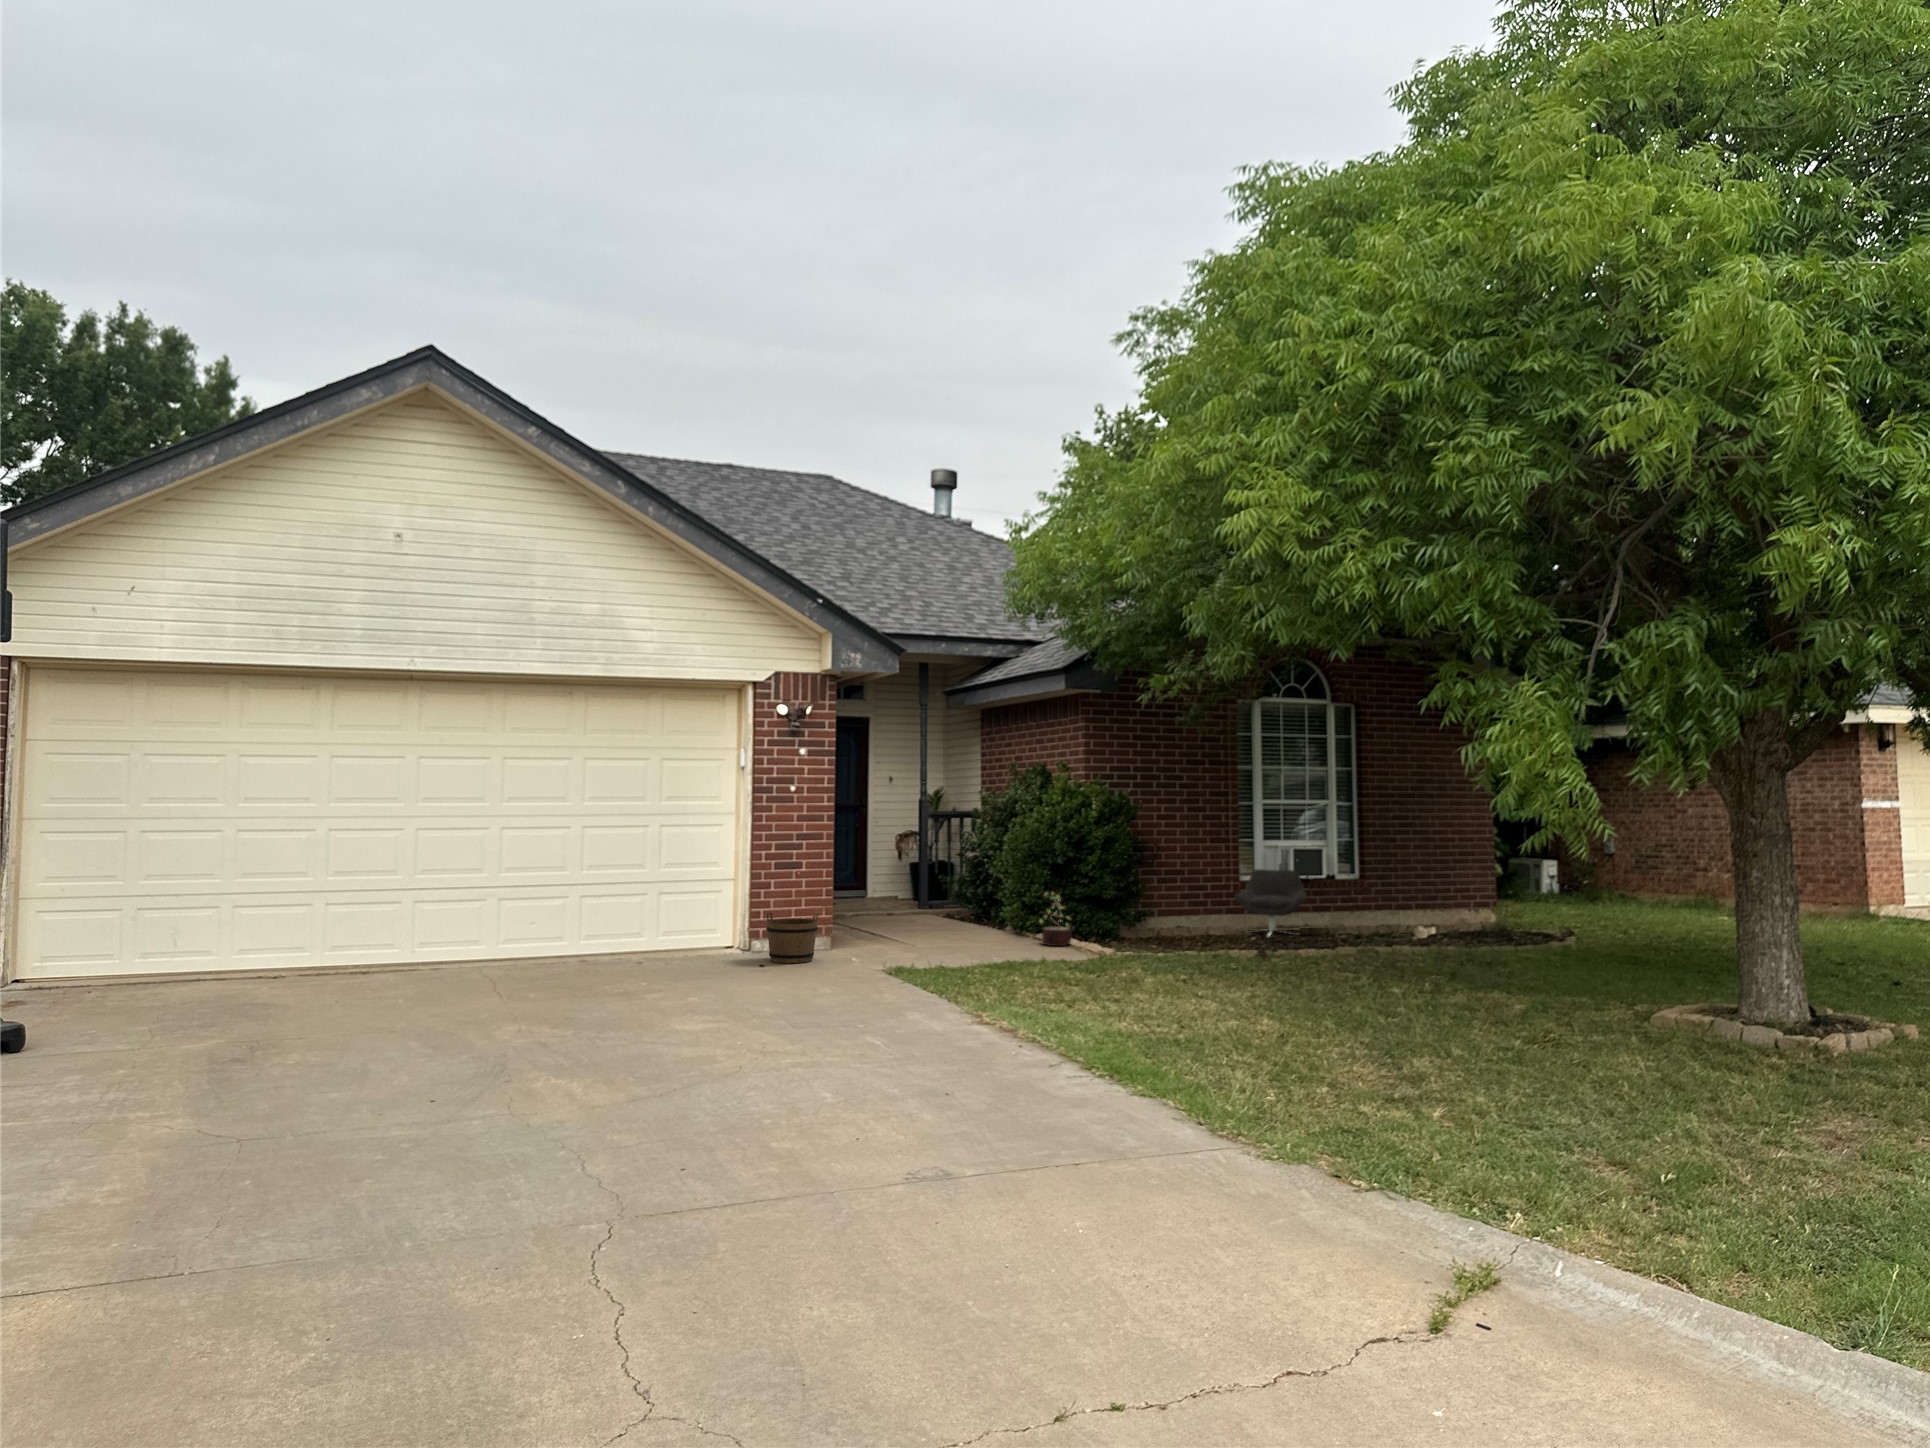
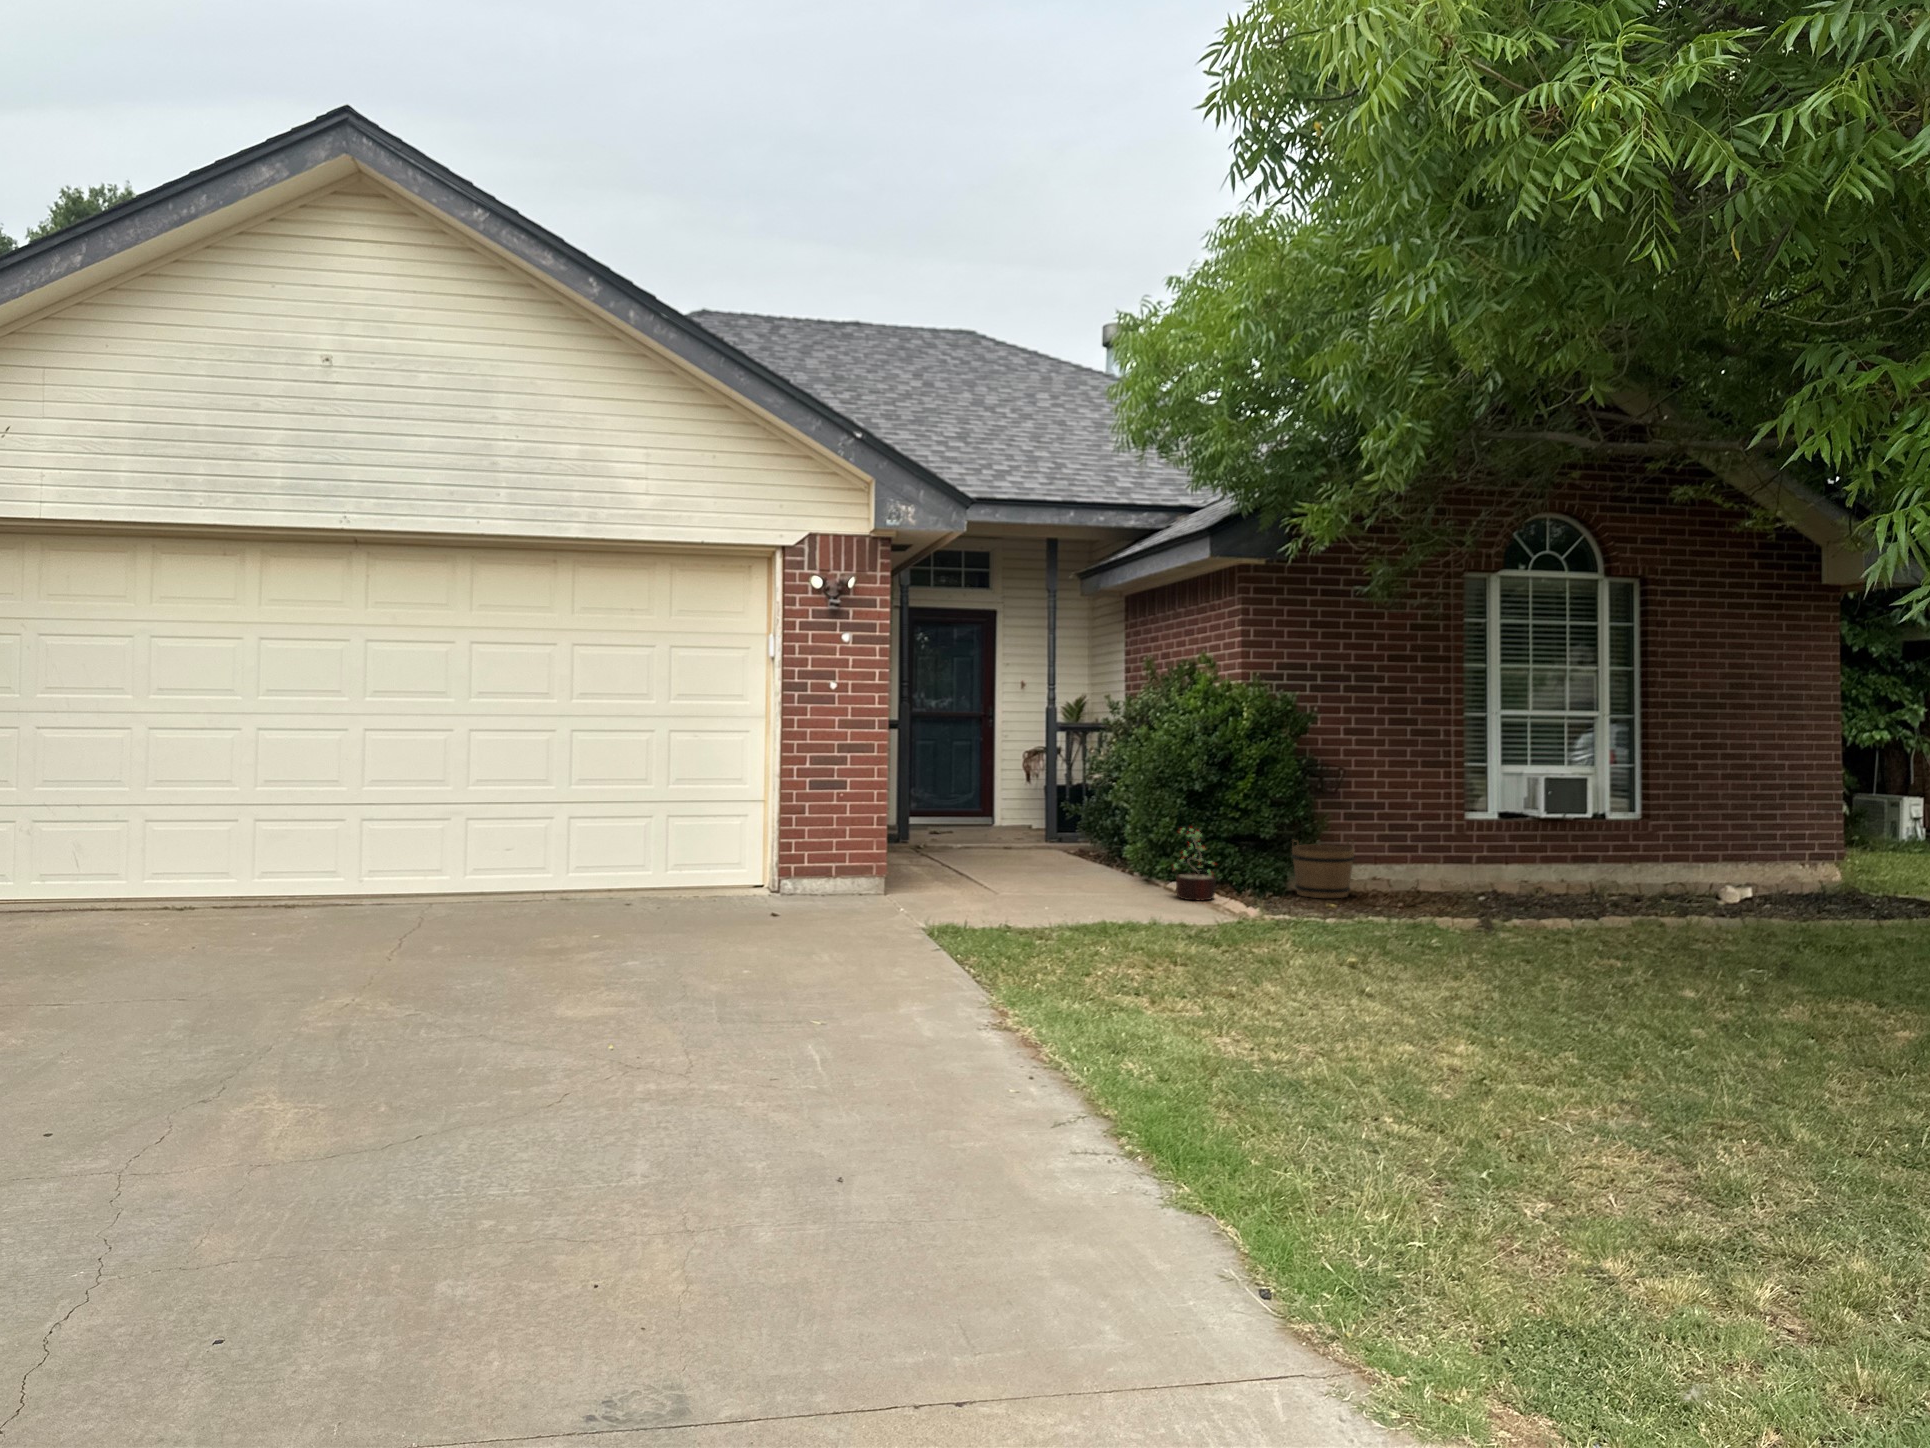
lounge chair: present [1235,869,1306,936] -> none [1453,803,1559,896]
bucket: present [766,913,818,963] -> present [1292,839,1354,898]

